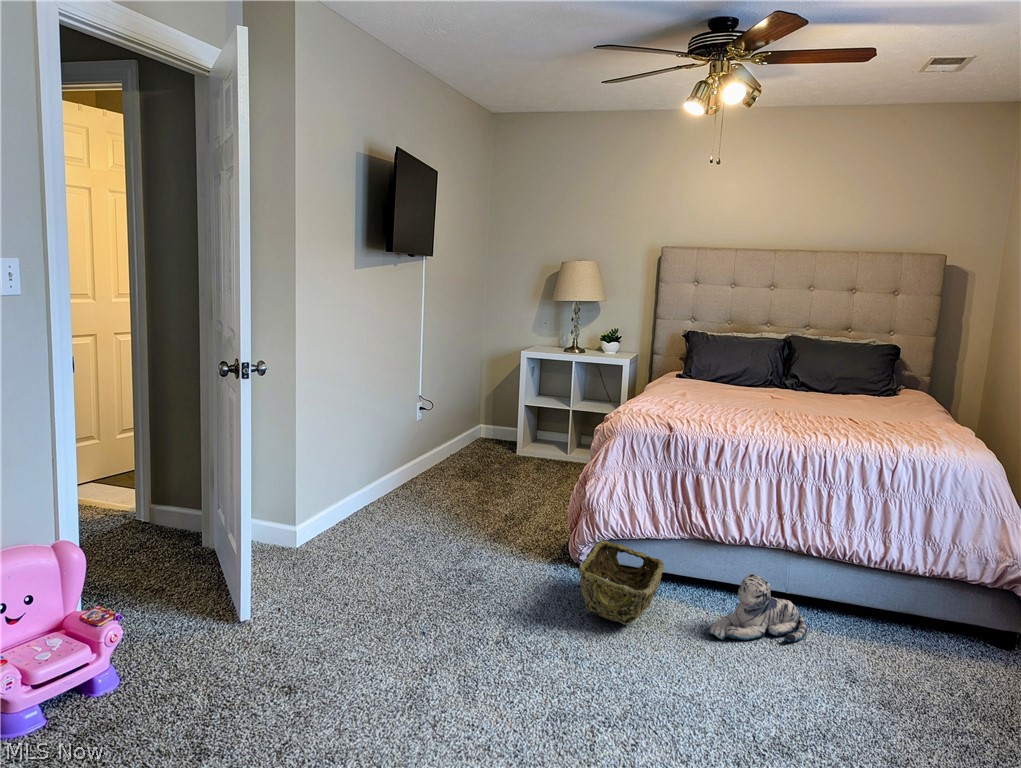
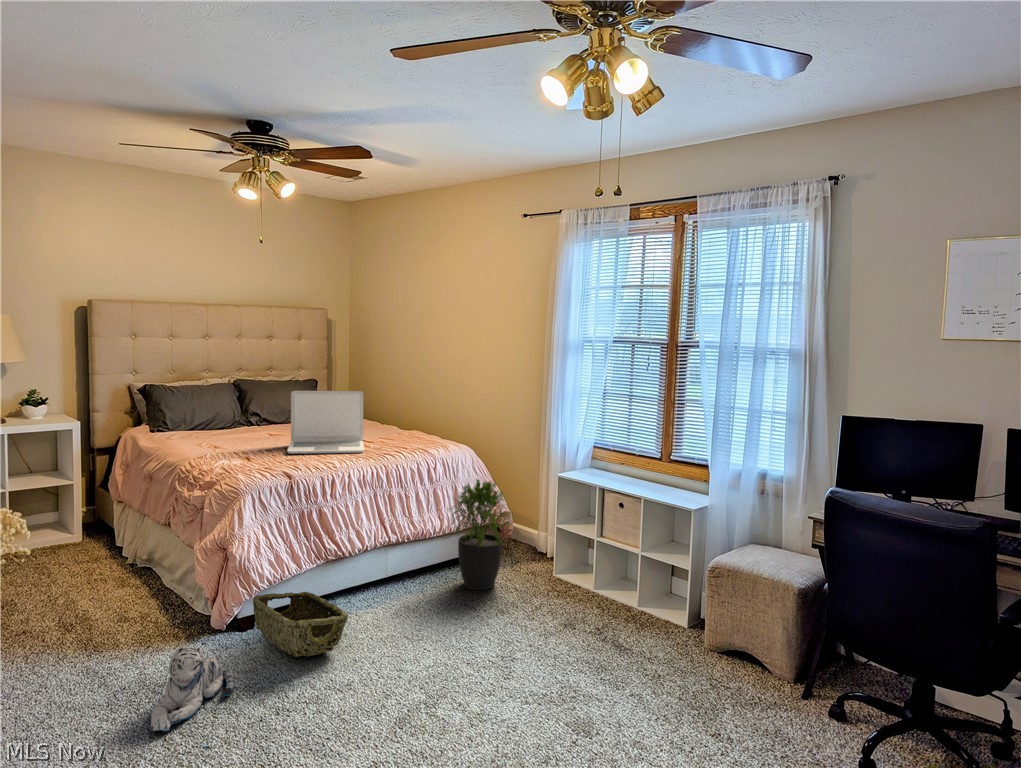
laptop: none [719,343,840,428] -> present [287,391,364,454]
potted plant: none [872,500,995,675] -> present [450,480,511,590]
plush toy: present [710,573,807,642] -> present [151,647,235,732]

